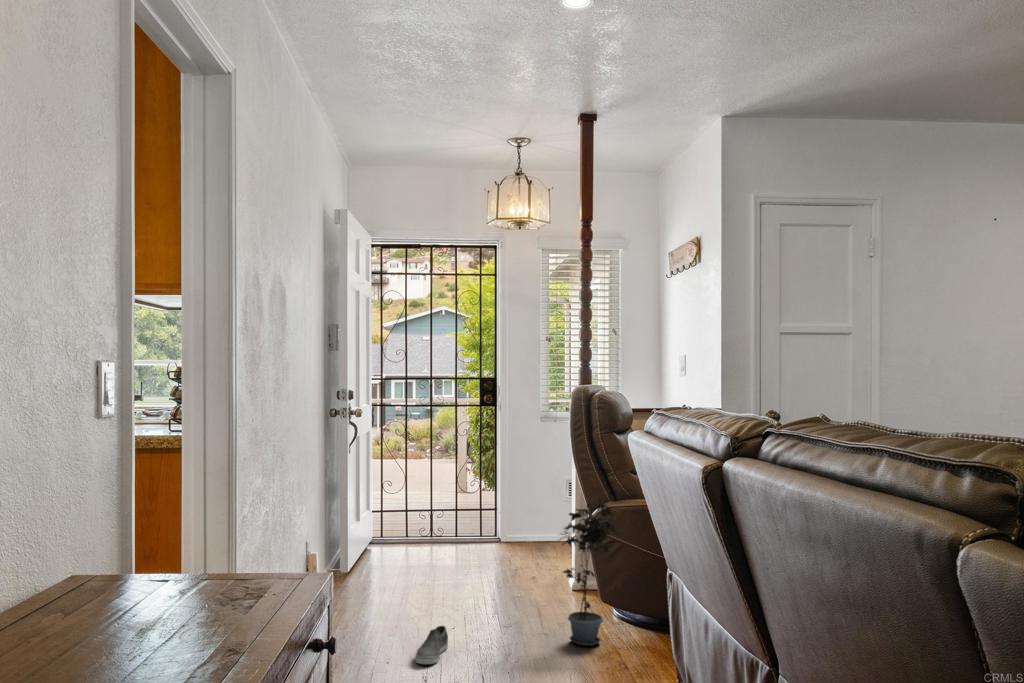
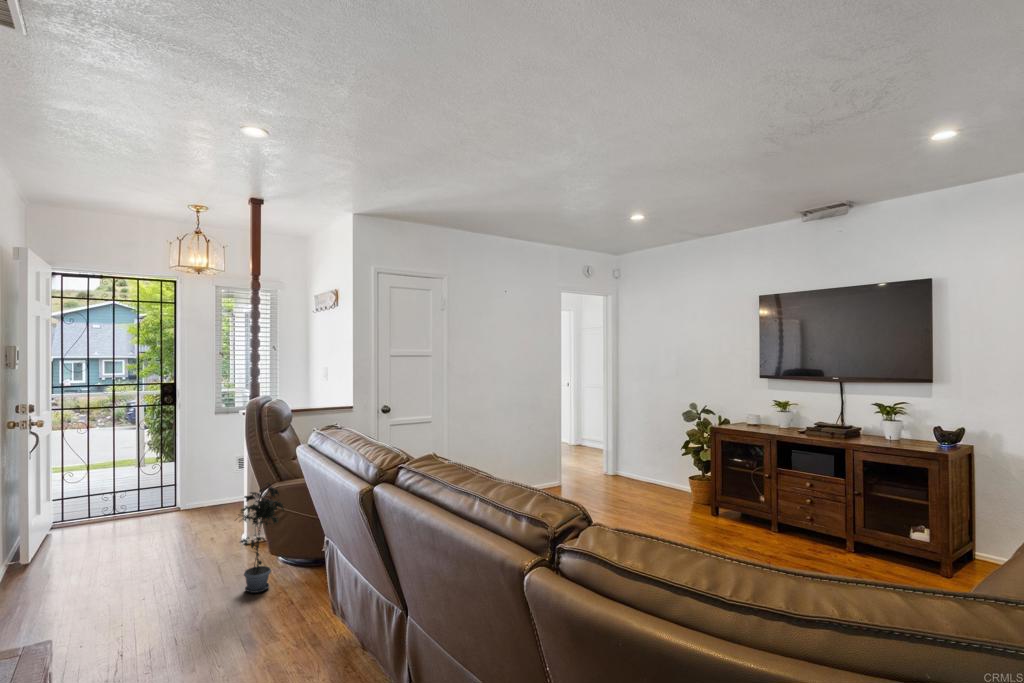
shoe: present [416,626,448,664] -> none [105,605,137,646]

